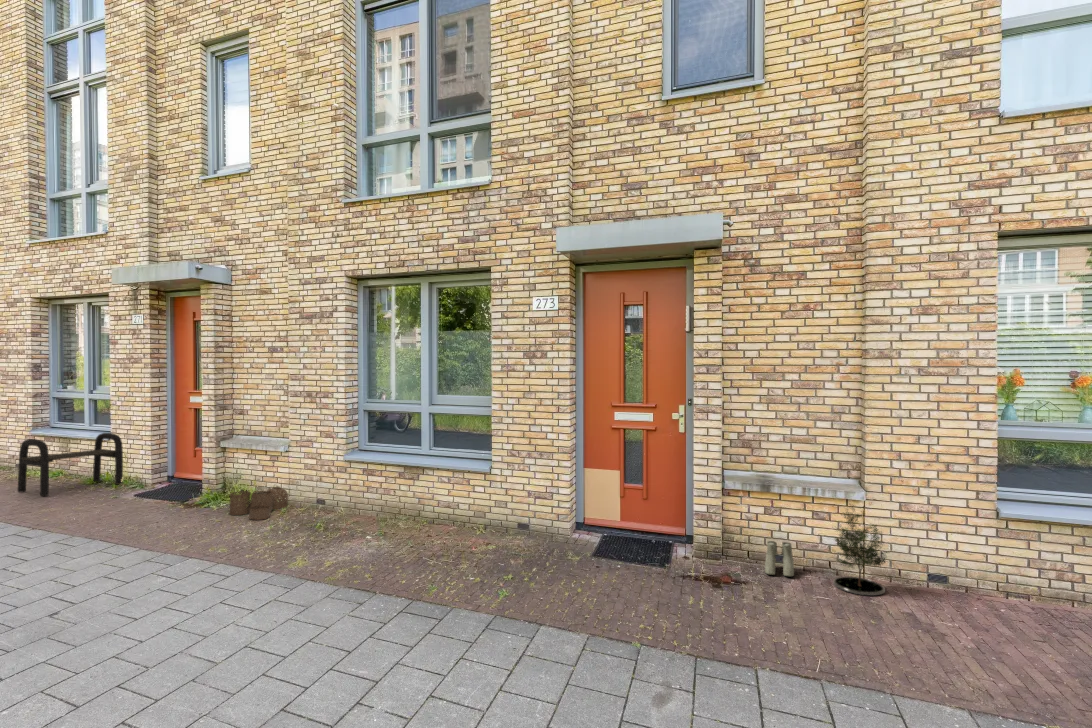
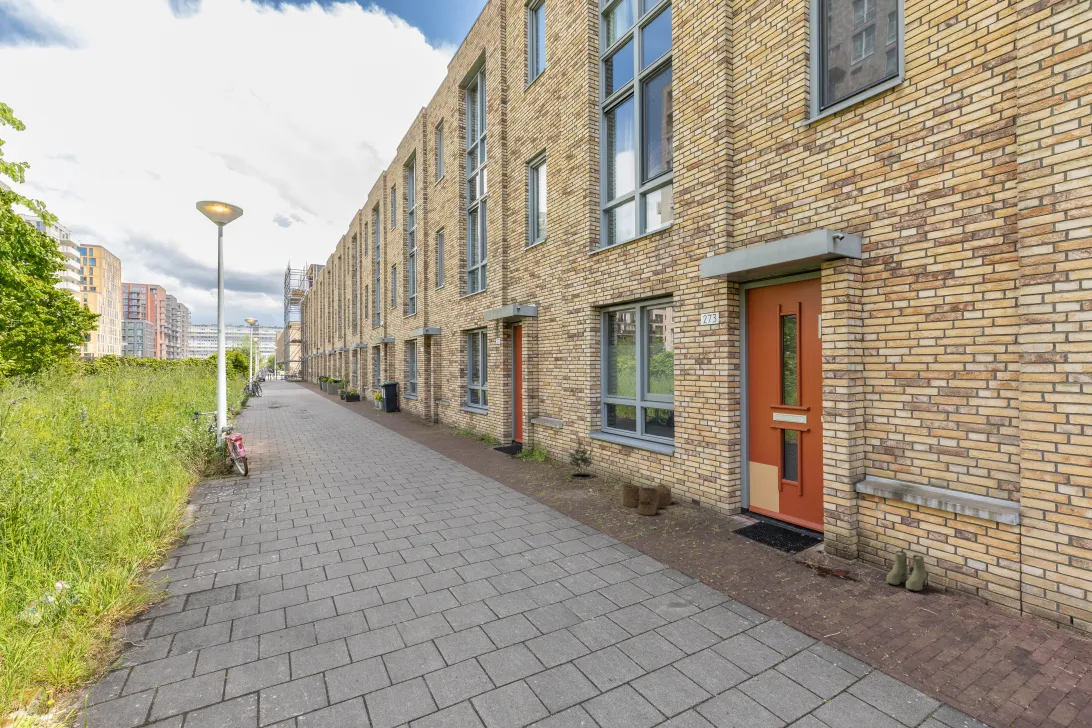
bench: present [18,433,123,496] -> none [444,411,491,445]
woven basket: present [230,486,288,520] -> present [623,484,672,515]
potted tree: present [833,506,887,596] -> present [567,439,593,479]

